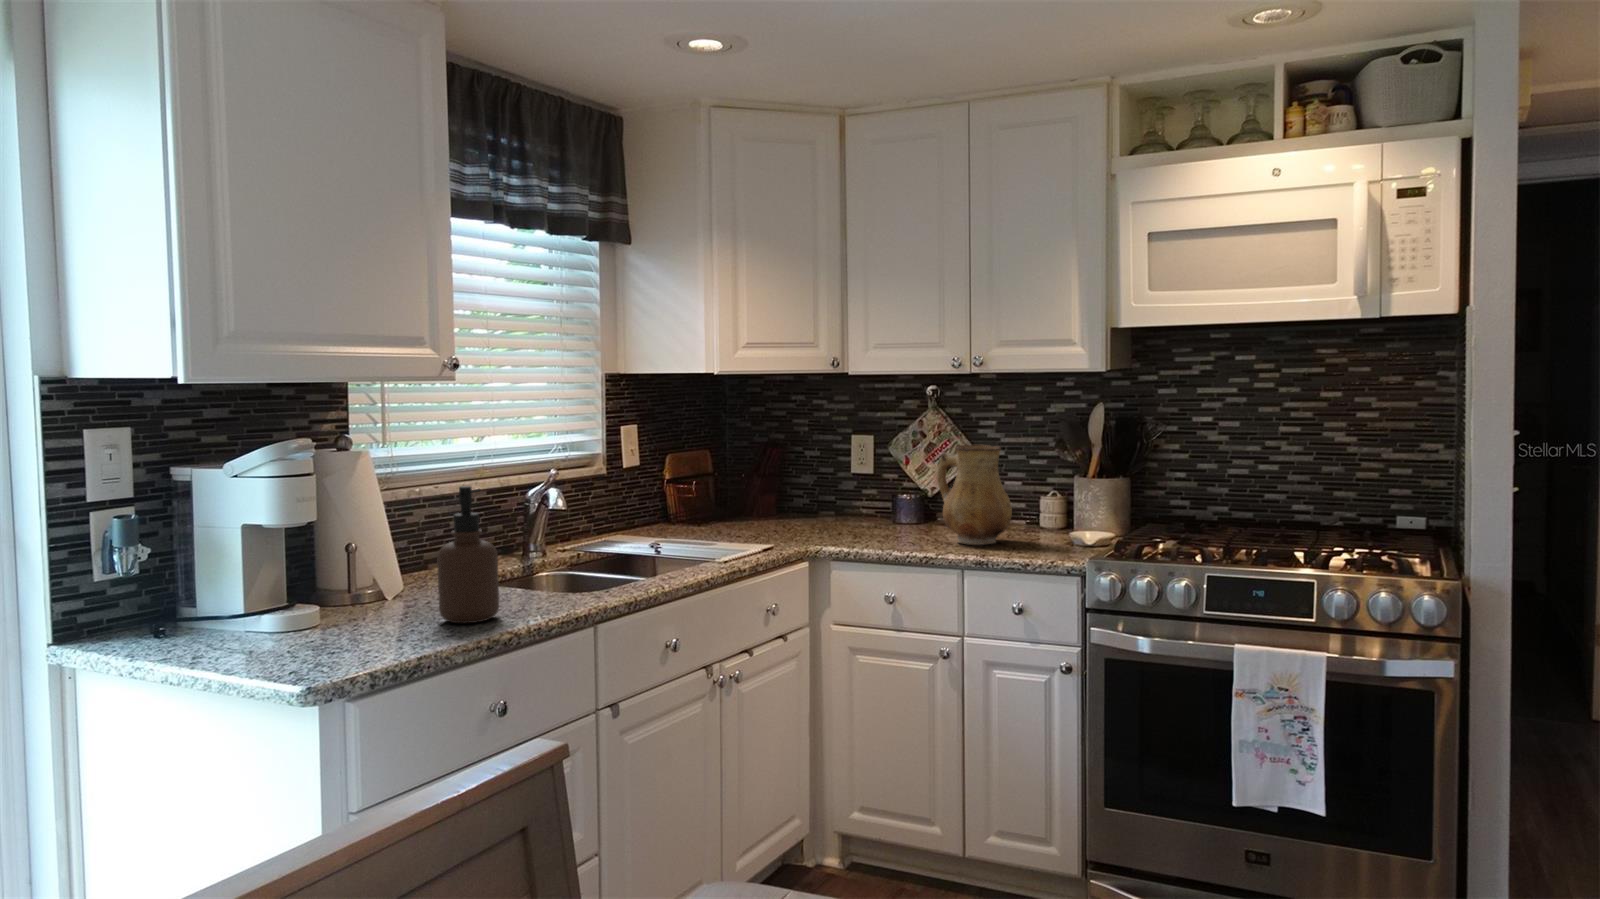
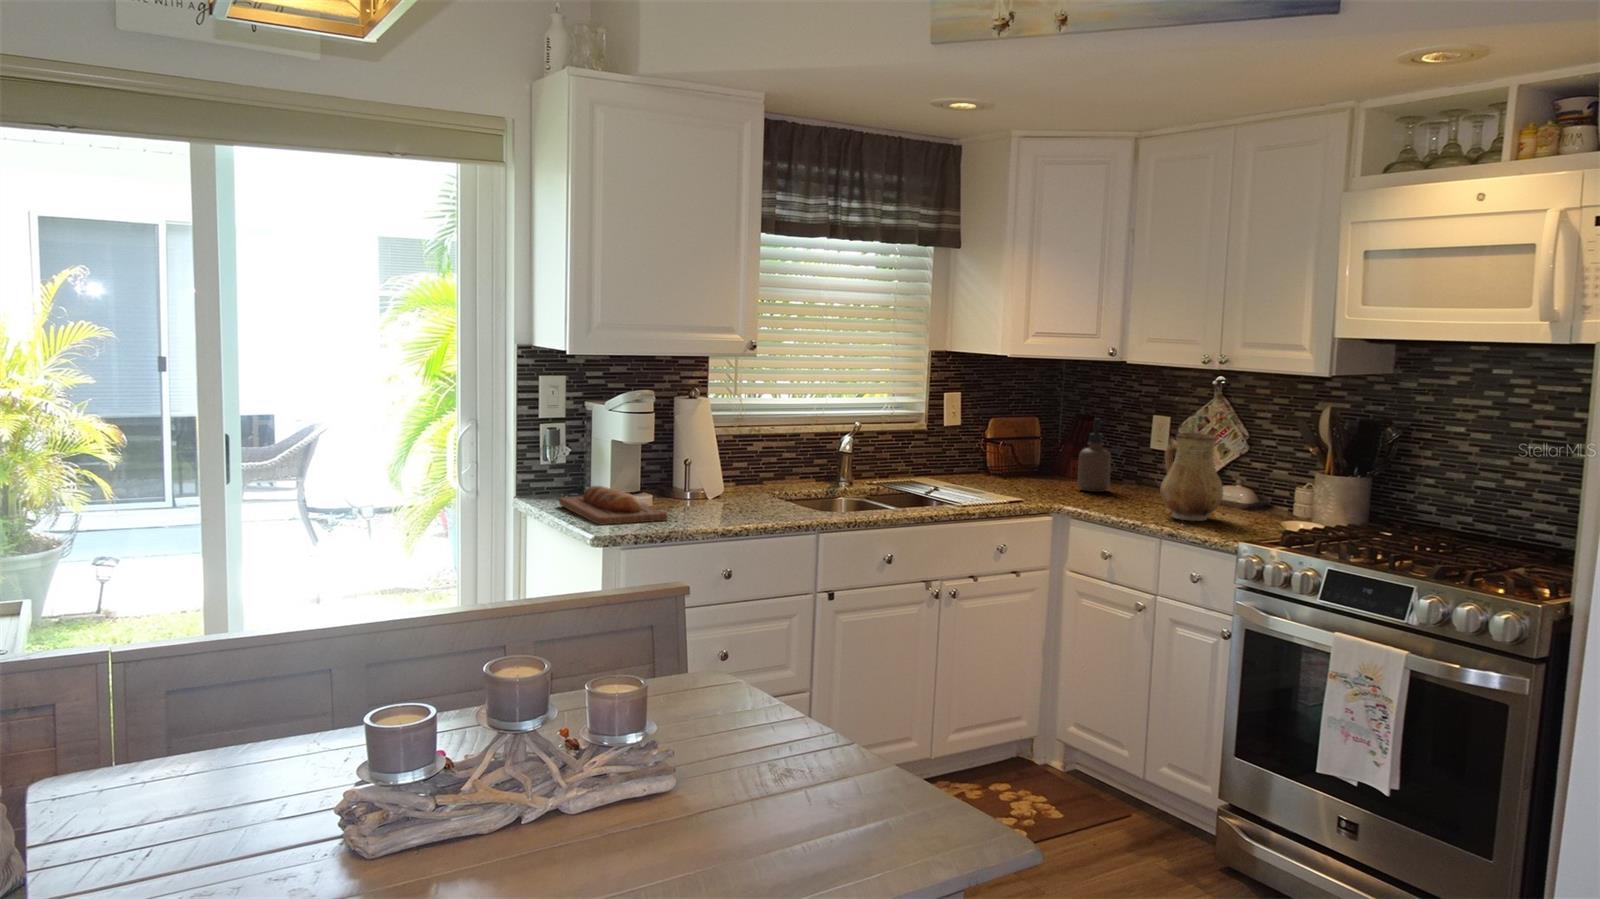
soap dispenser: present [437,486,499,623] -> present [1078,419,1111,492]
bread loaf: none [155,601,381,665] -> present [559,486,668,525]

